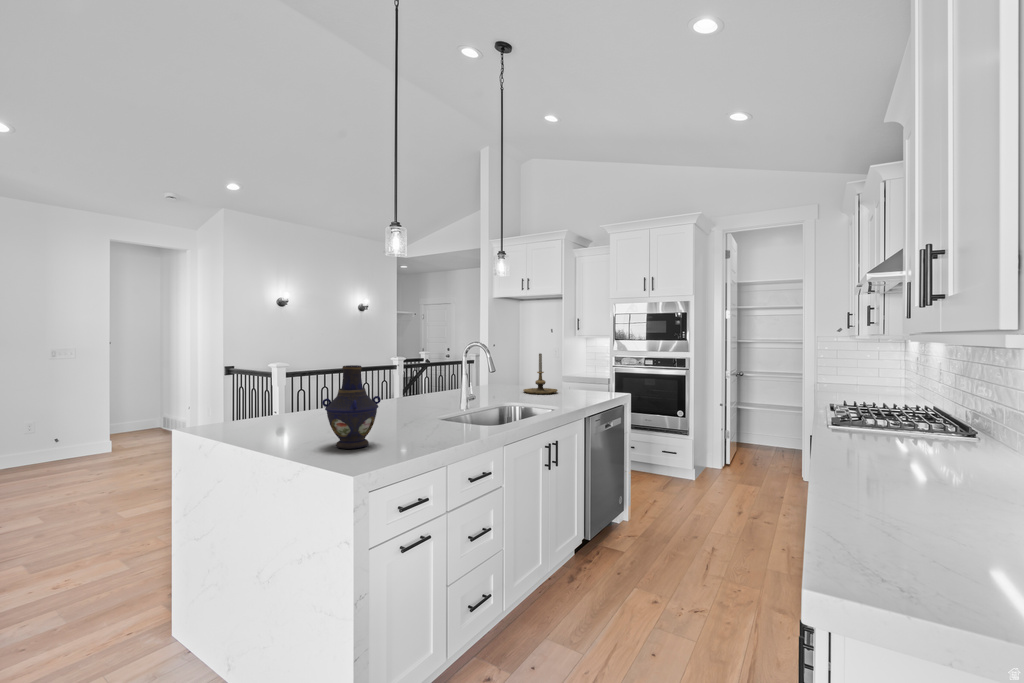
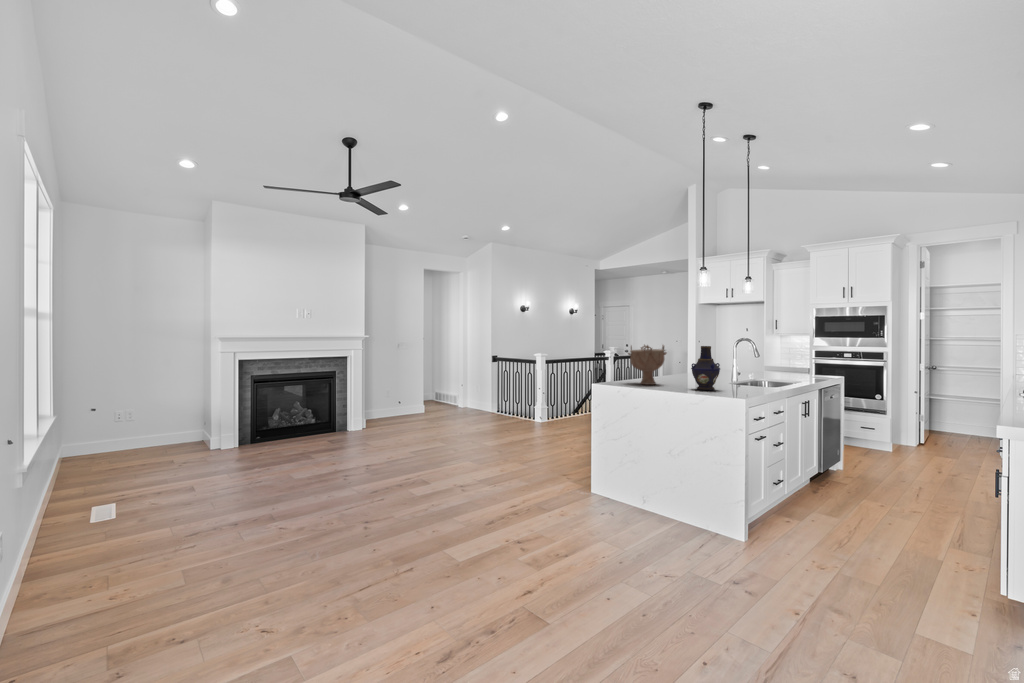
candle holder: present [523,353,558,394] -> none [756,345,785,374]
decorative bowl: none [242,360,312,435] -> present [628,345,667,385]

